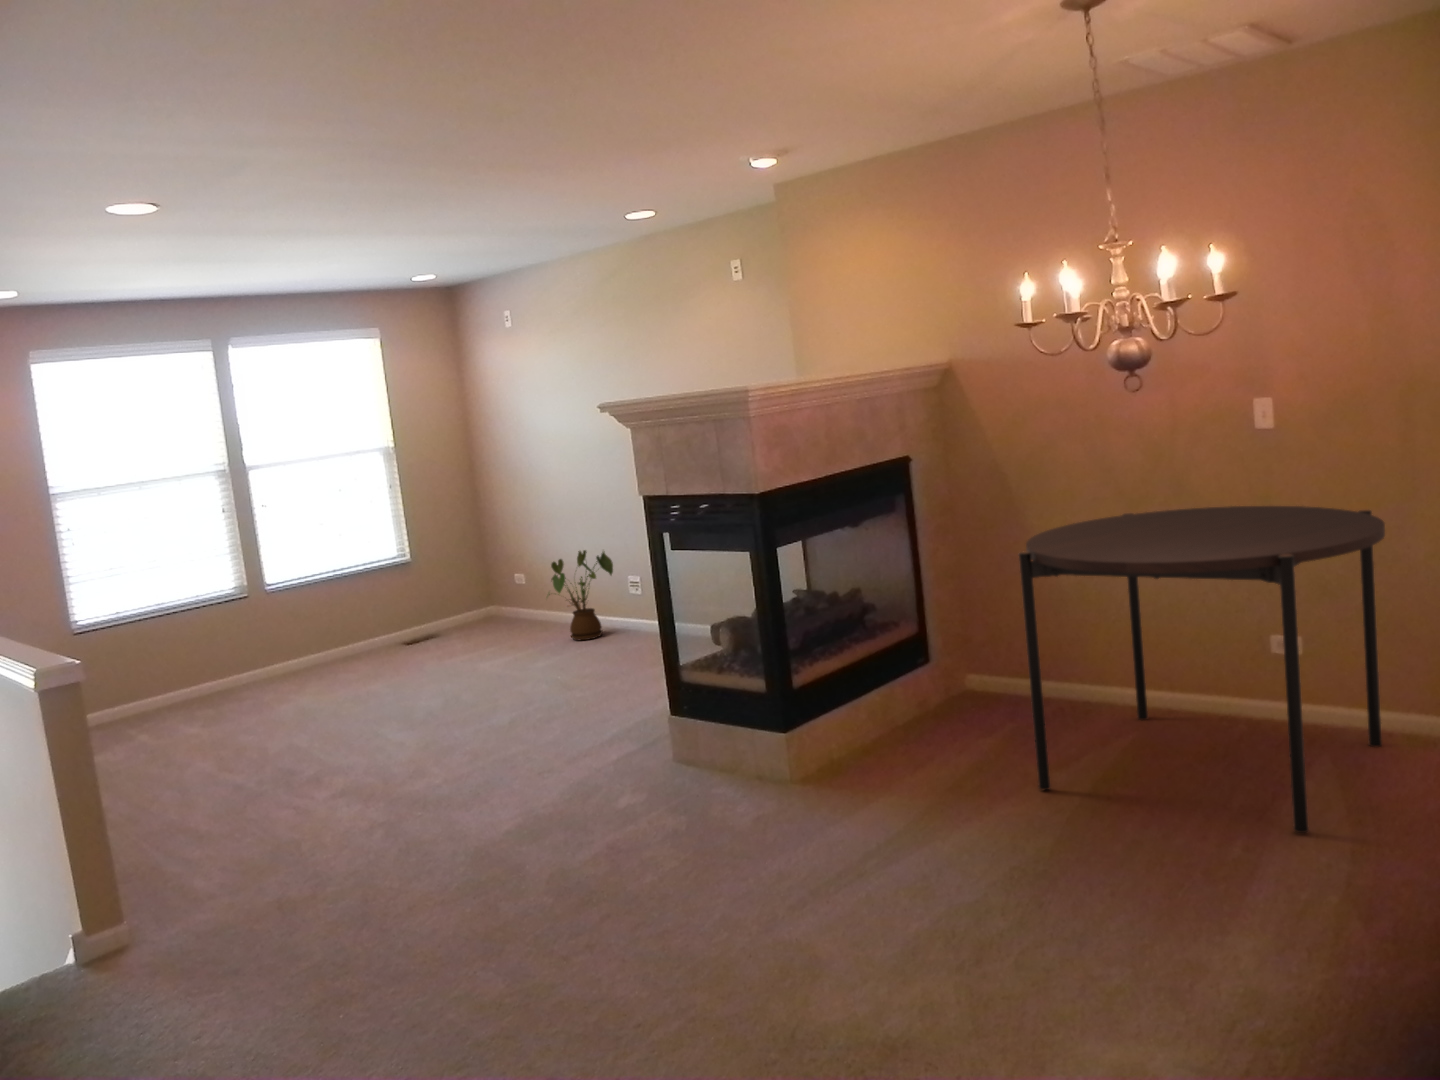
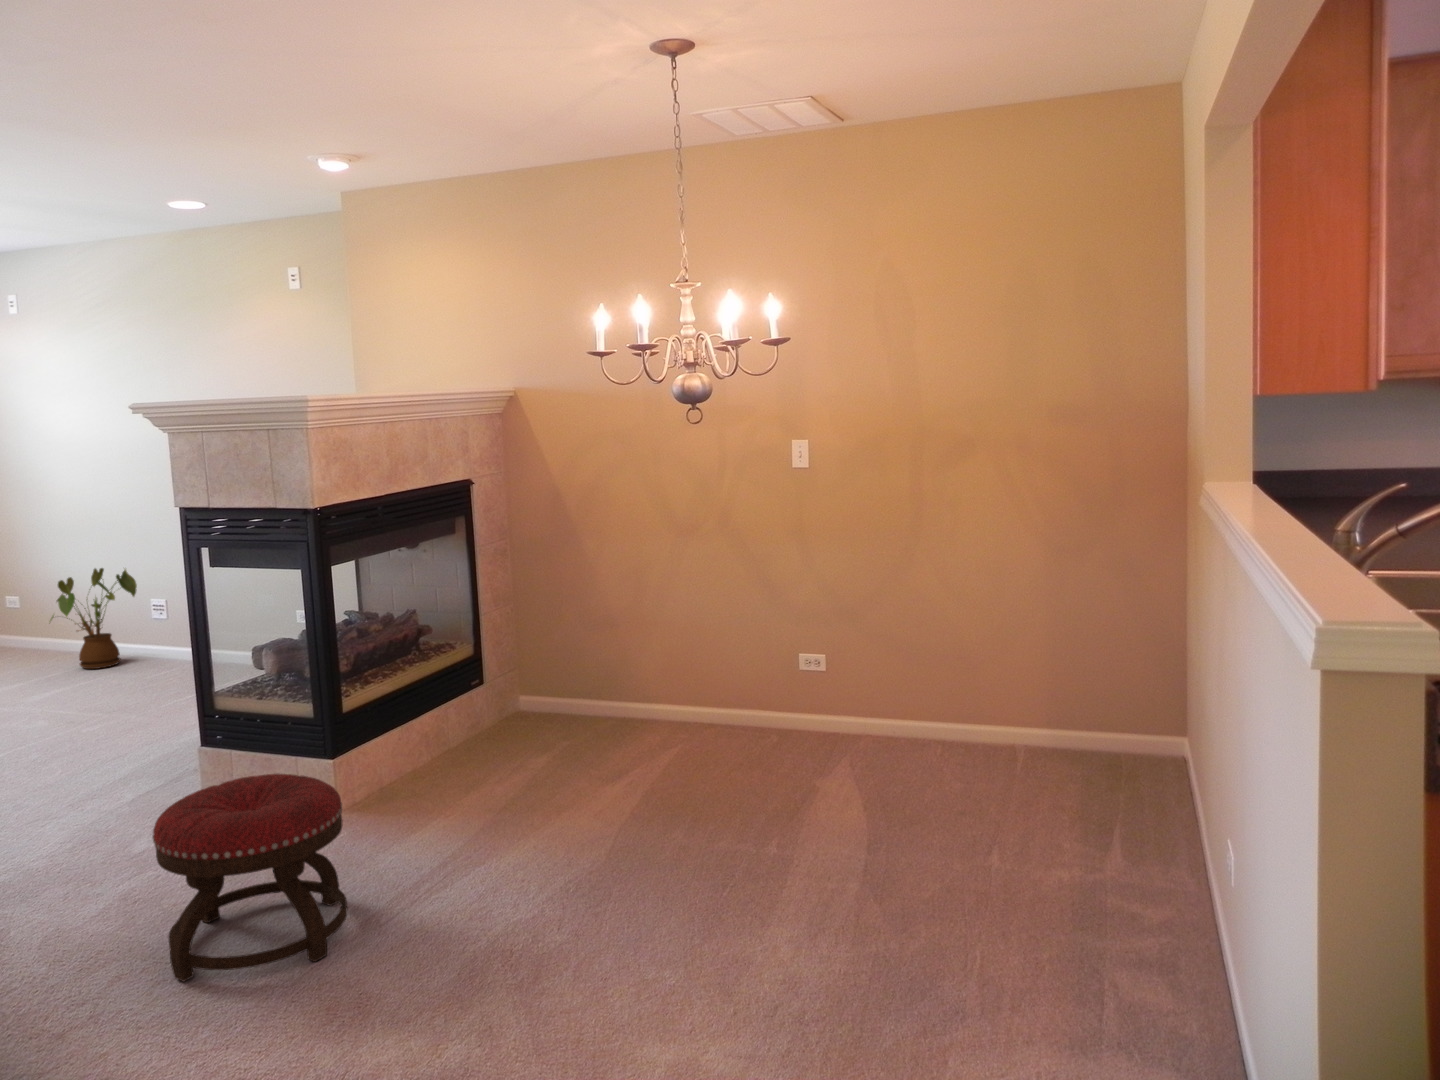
dining table: present [1019,506,1385,833] -> none [585,538,897,833]
ottoman: none [636,739,799,915] -> present [153,774,347,981]

